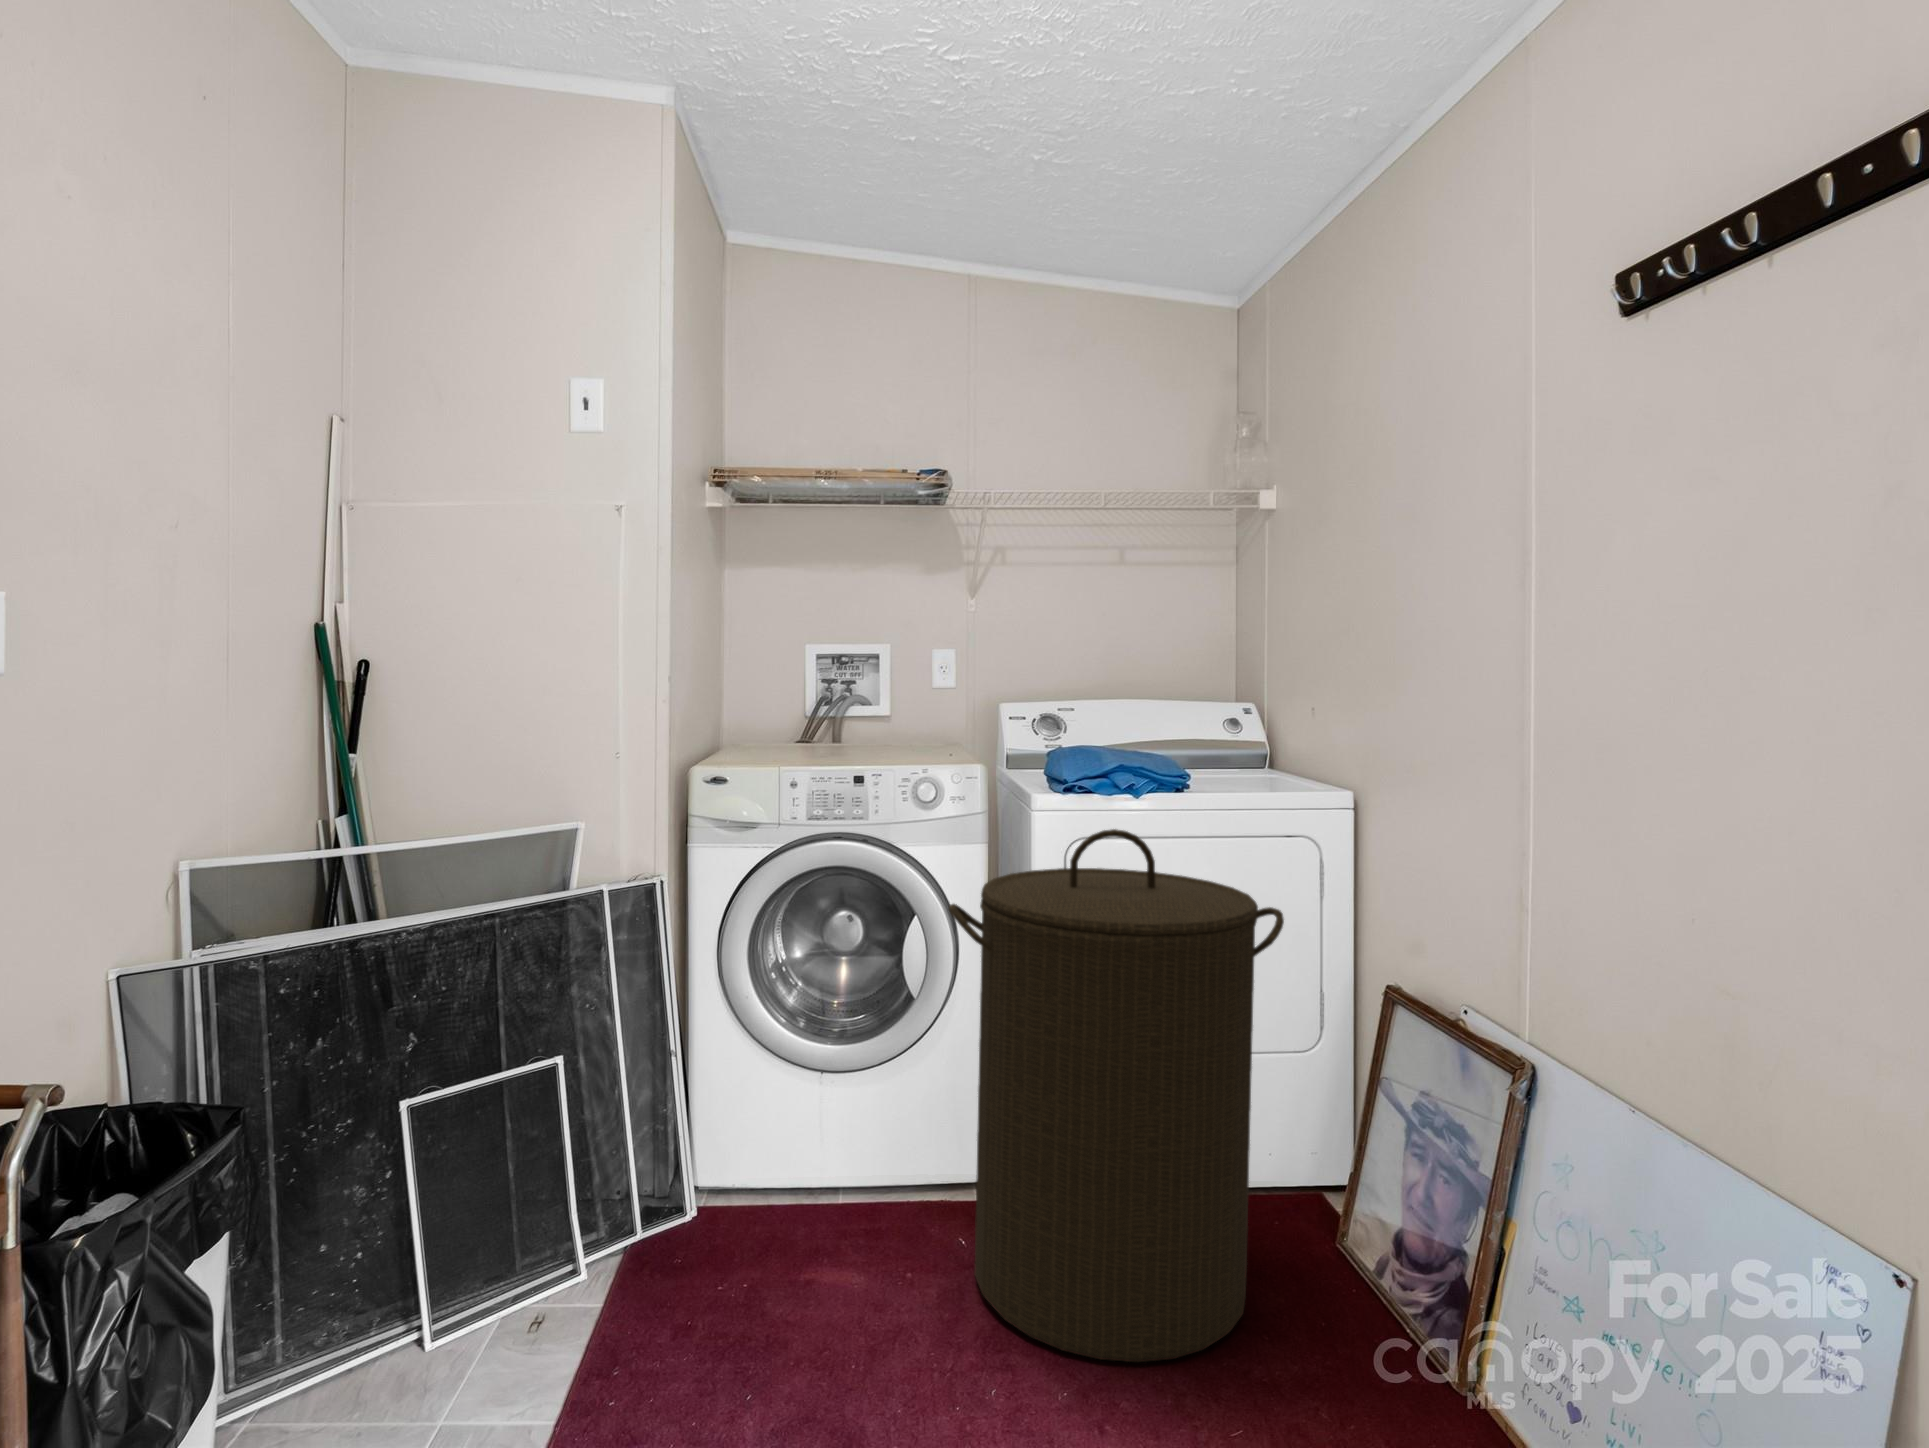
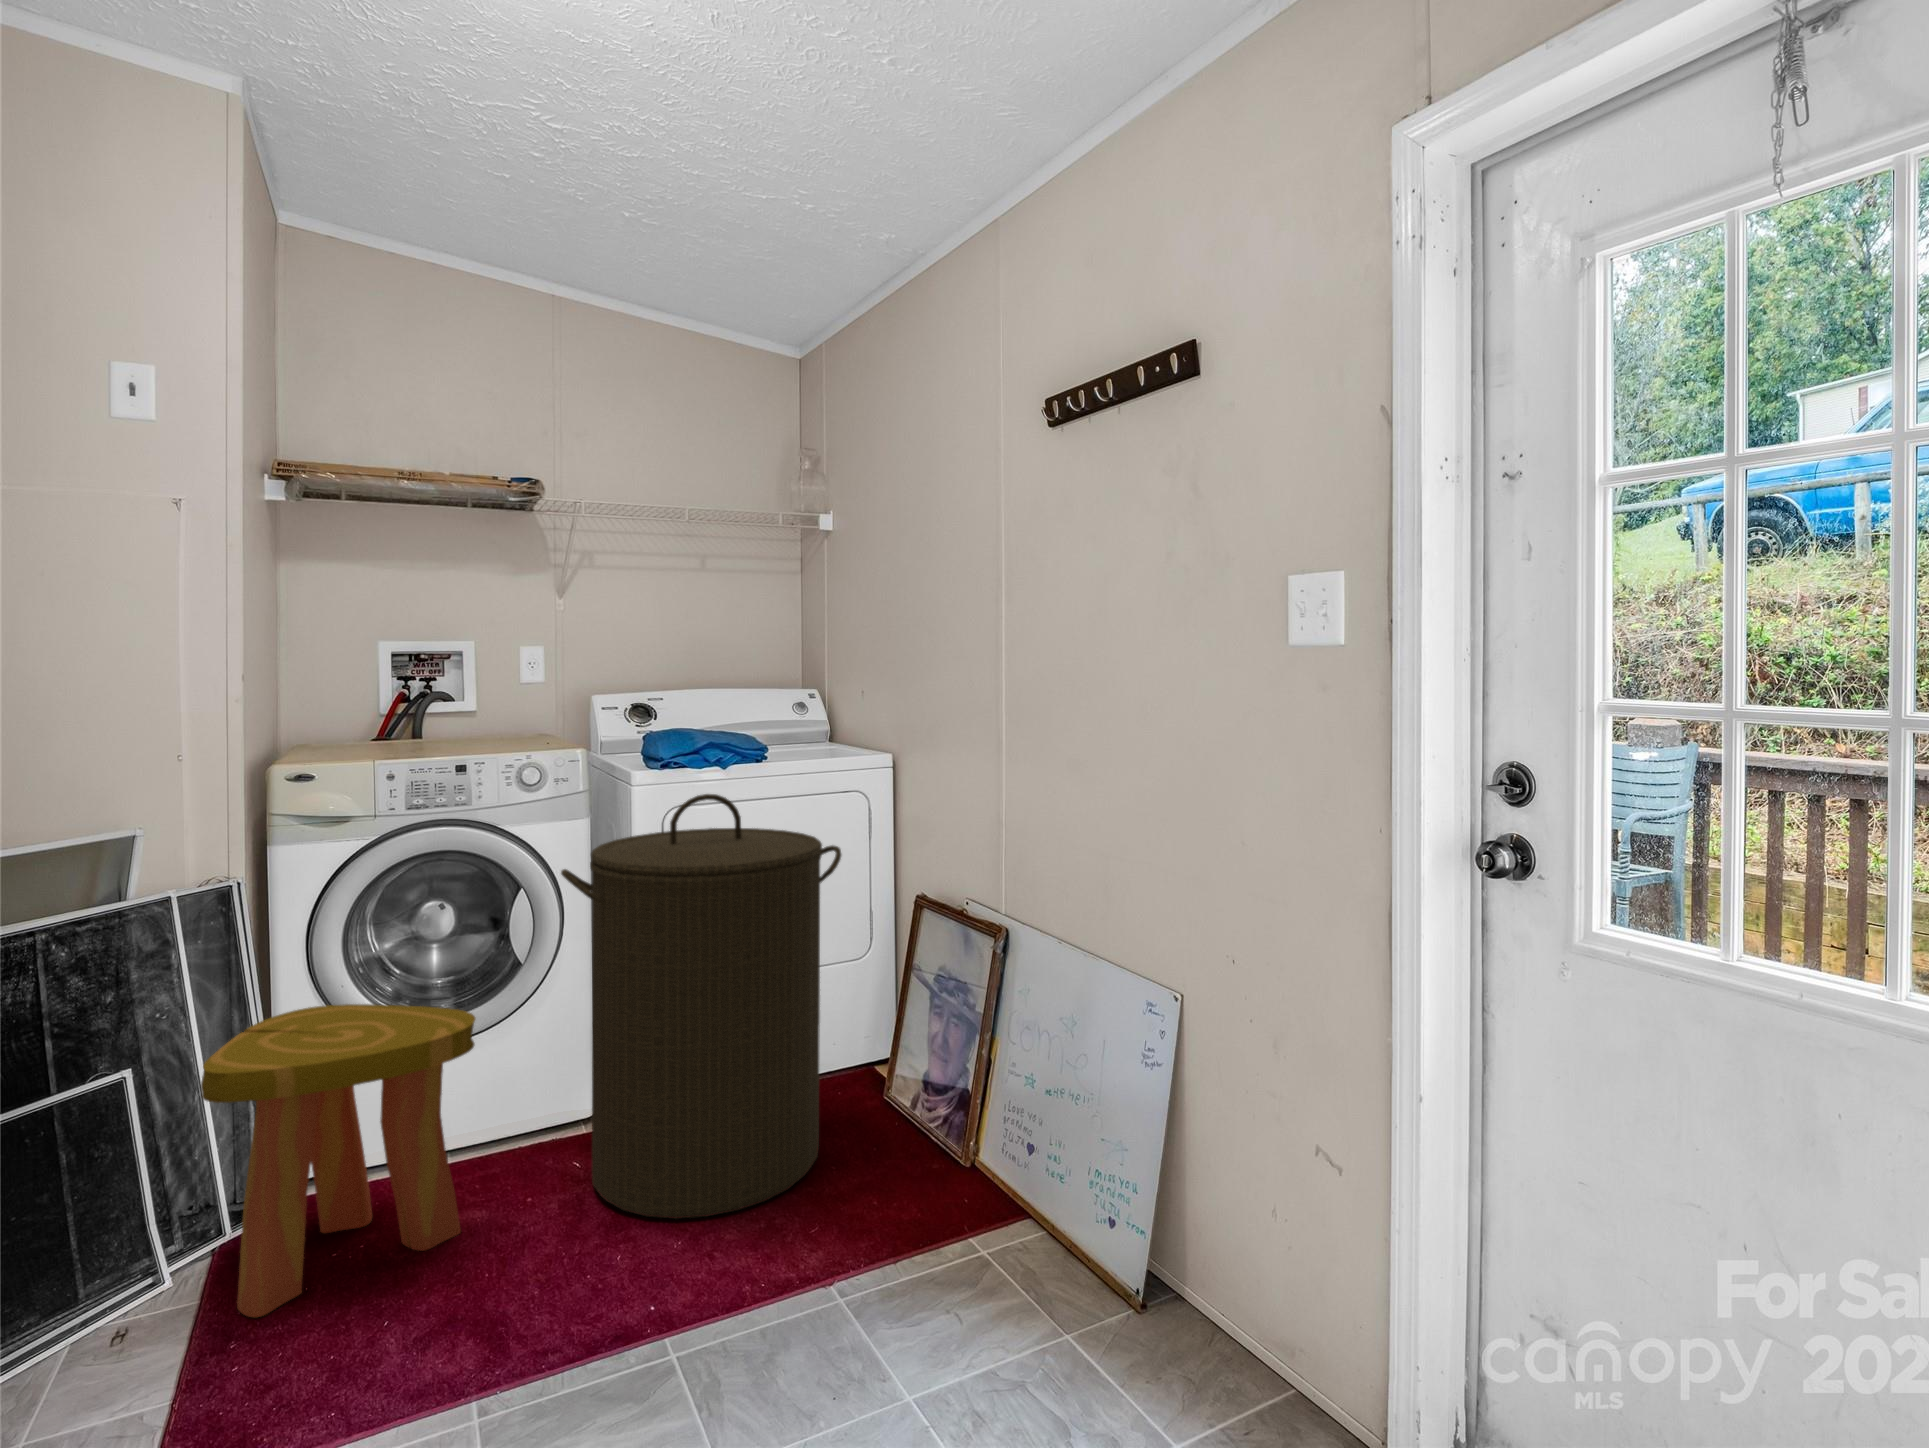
stool: none [609,1017,857,1338] -> present [201,1004,475,1317]

